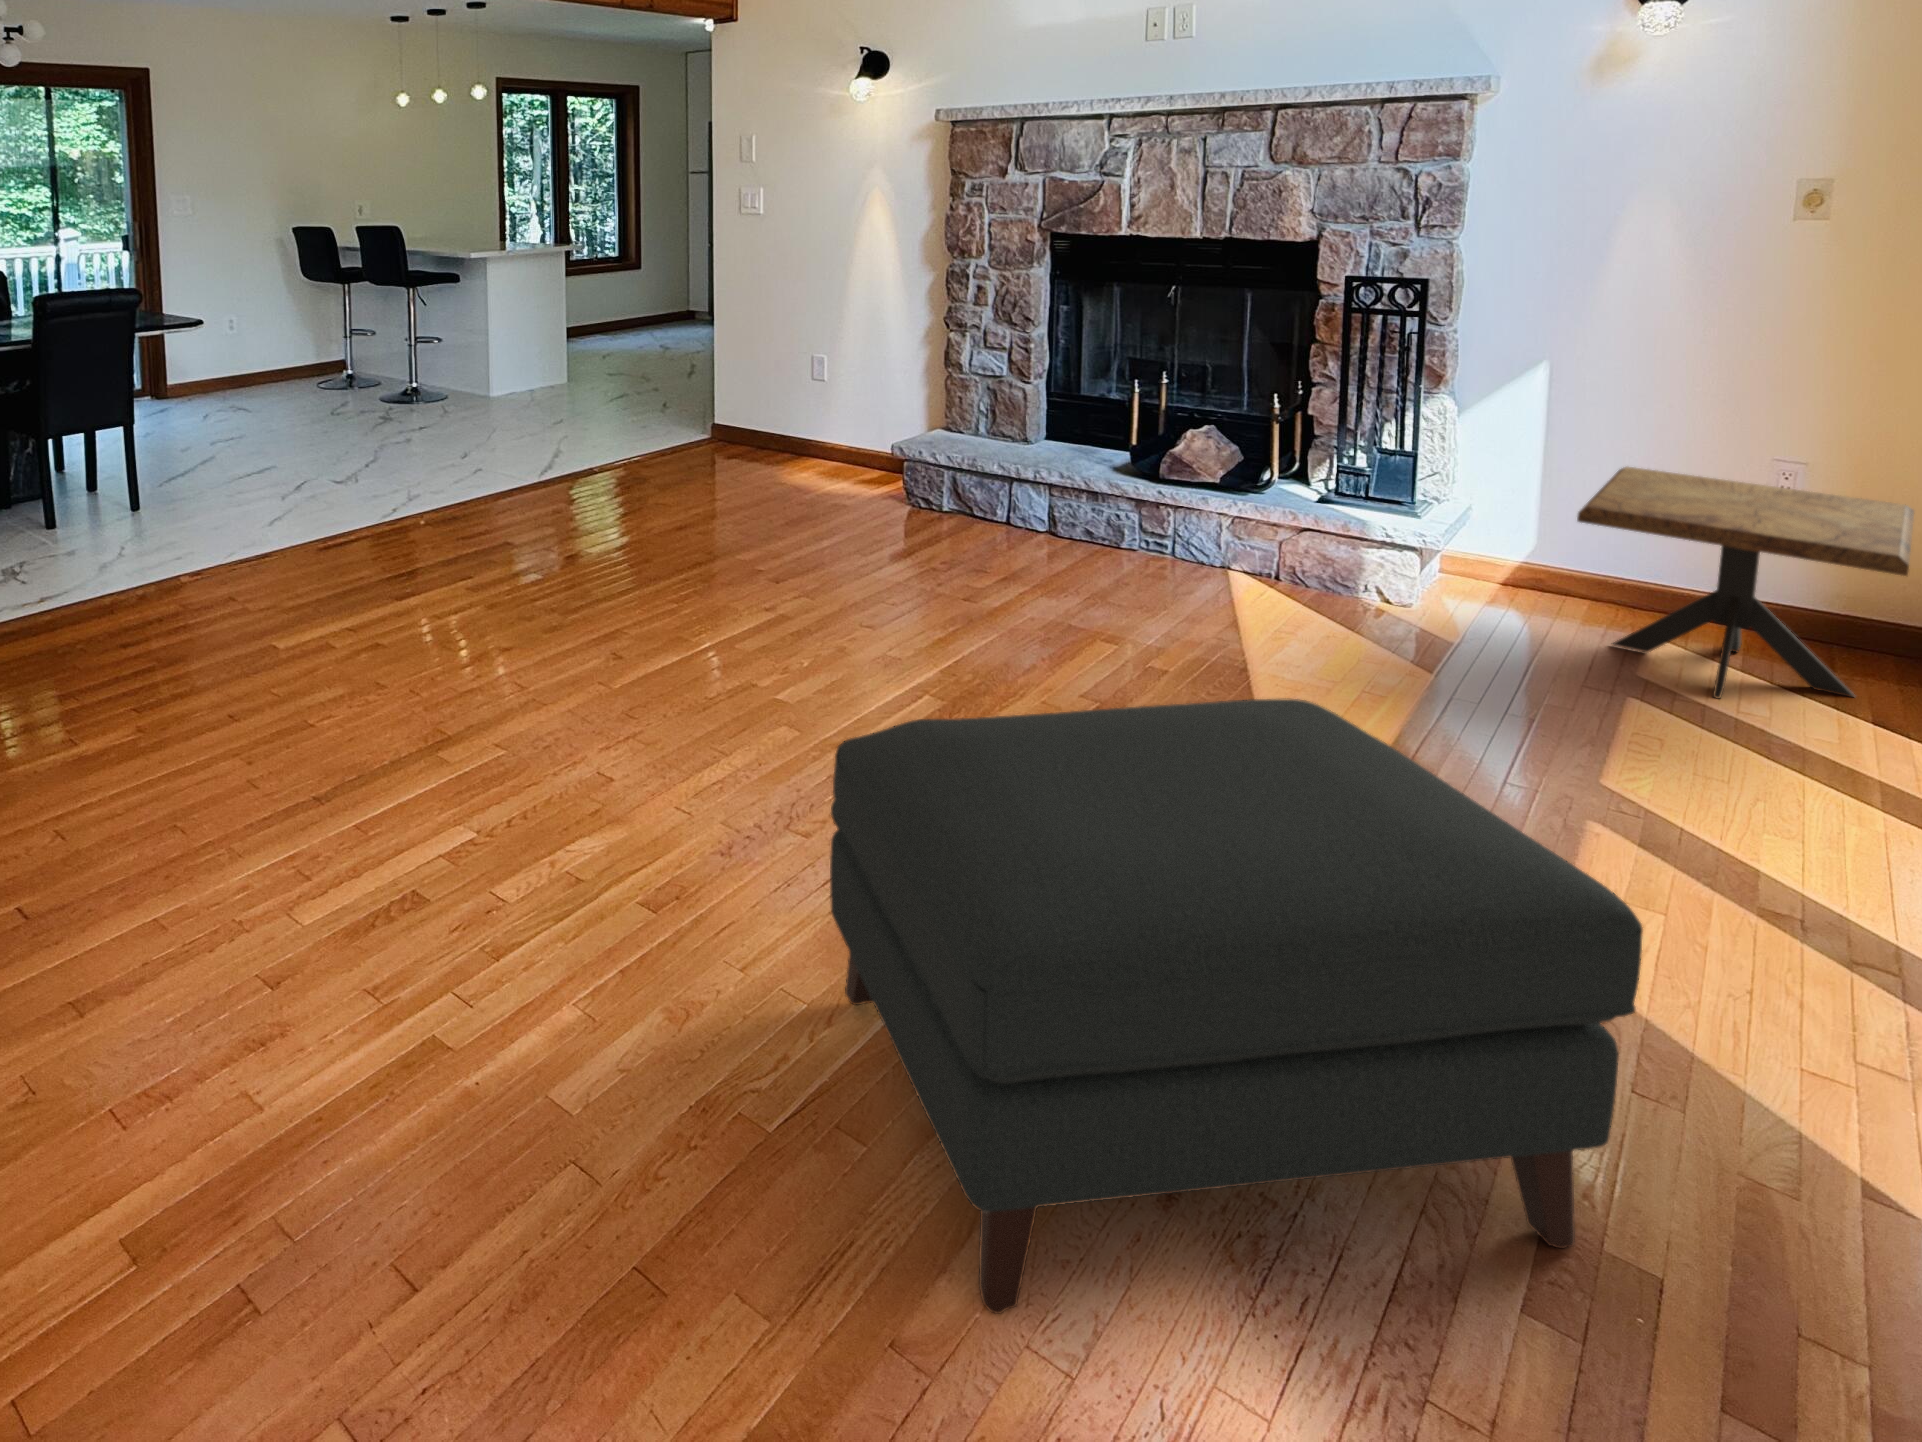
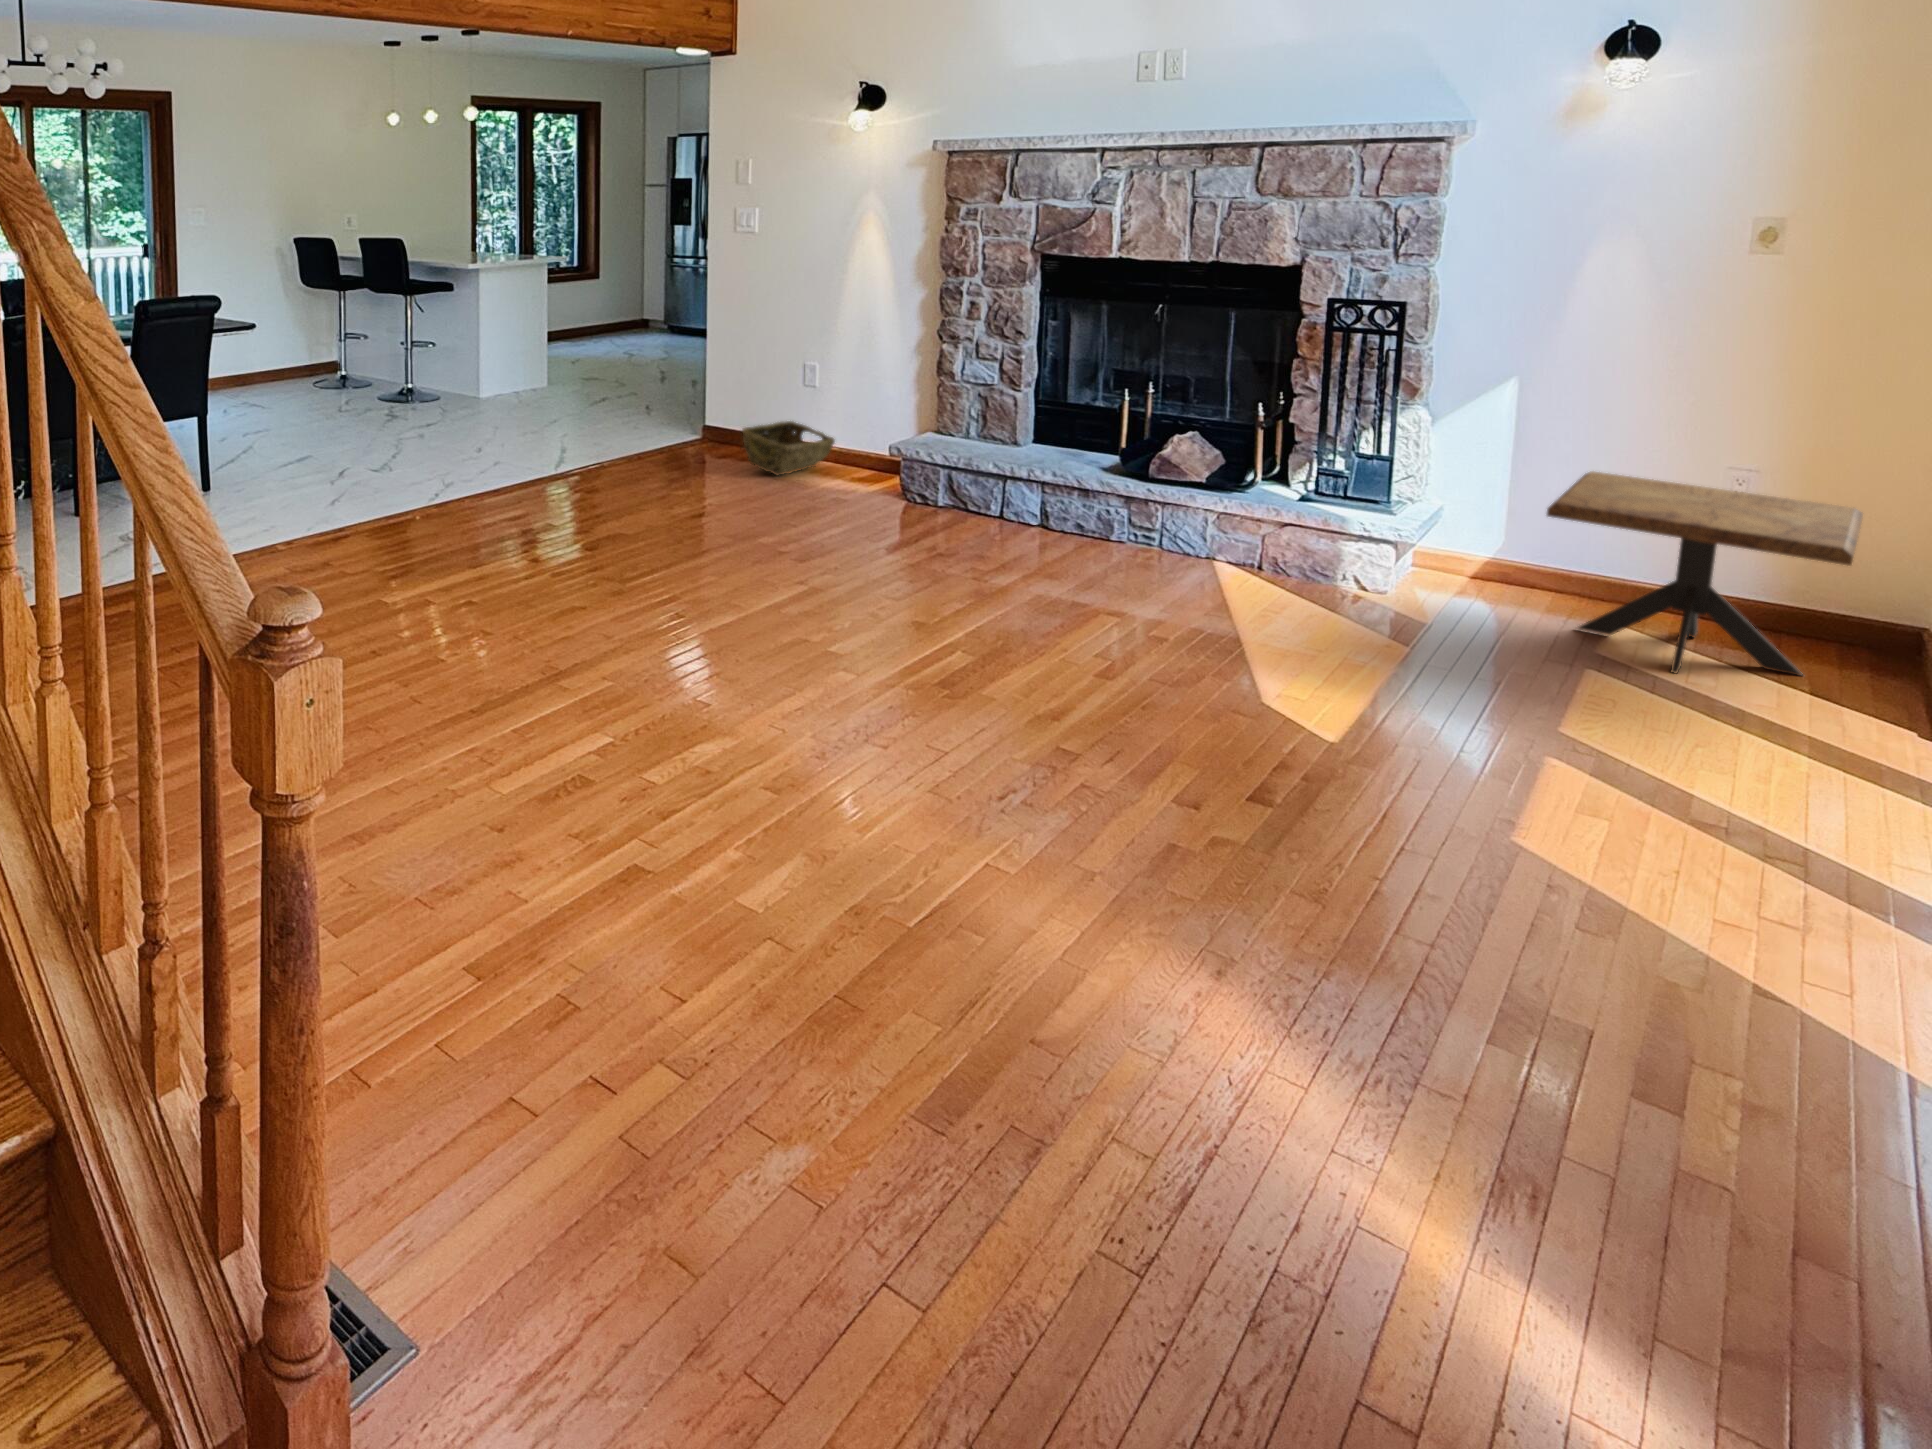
woven basket: none [739,421,842,482] -> present [742,421,835,476]
ottoman: present [830,699,1643,1314] -> none [940,634,1612,1050]

